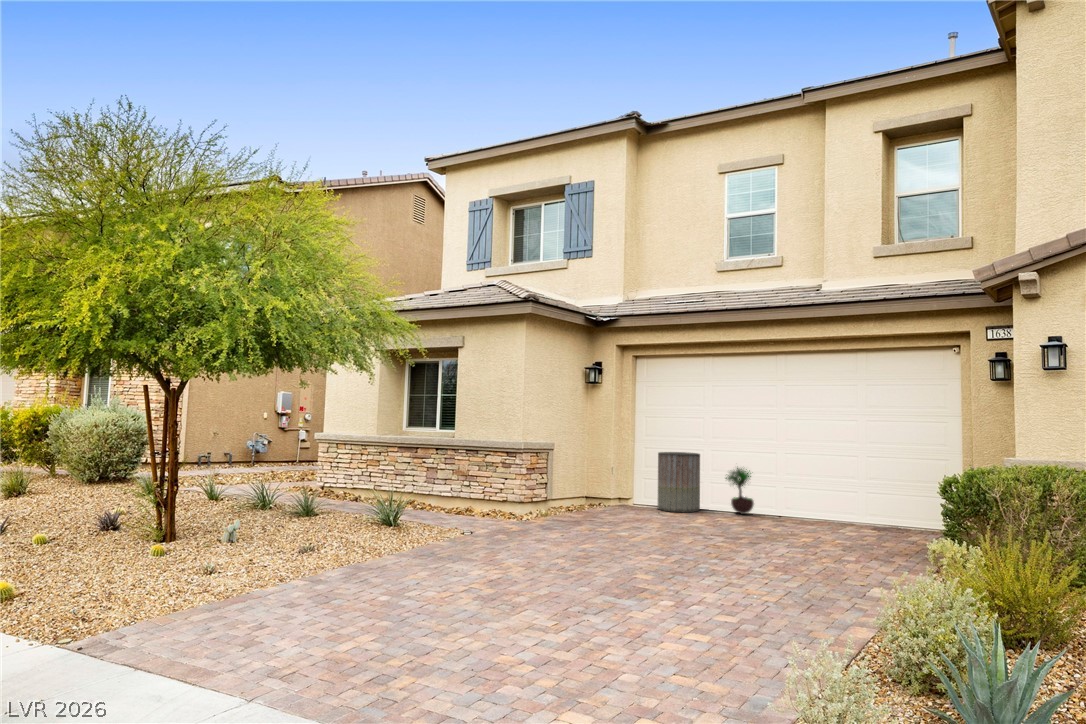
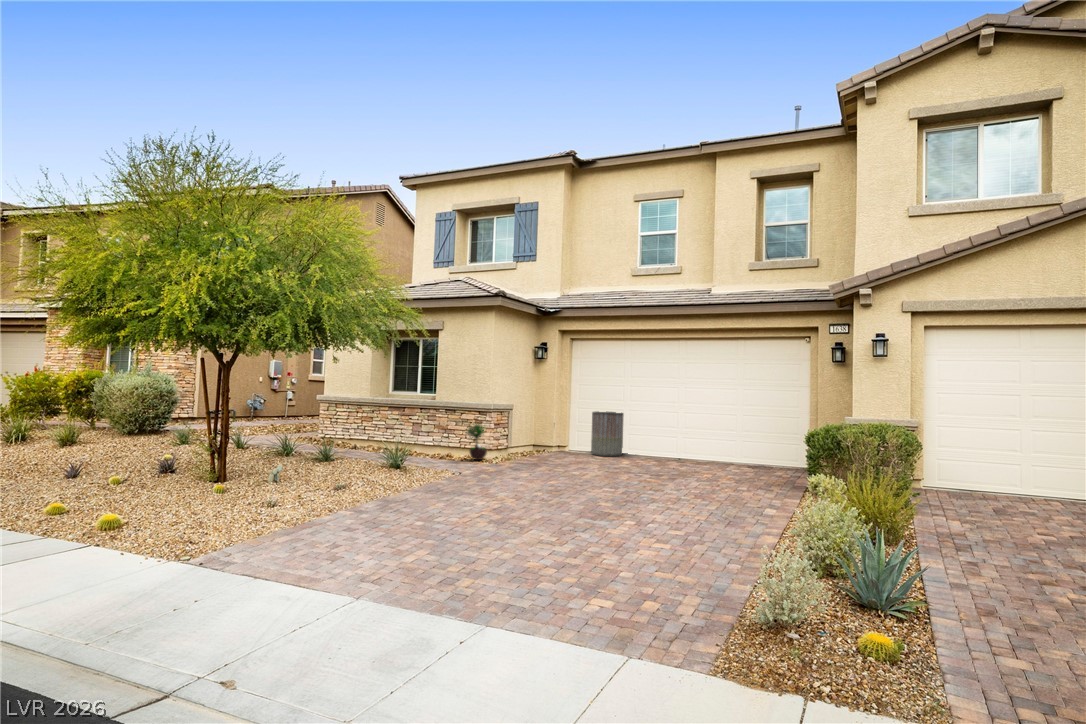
potted tree: present [725,468,754,514] -> present [466,423,487,460]

